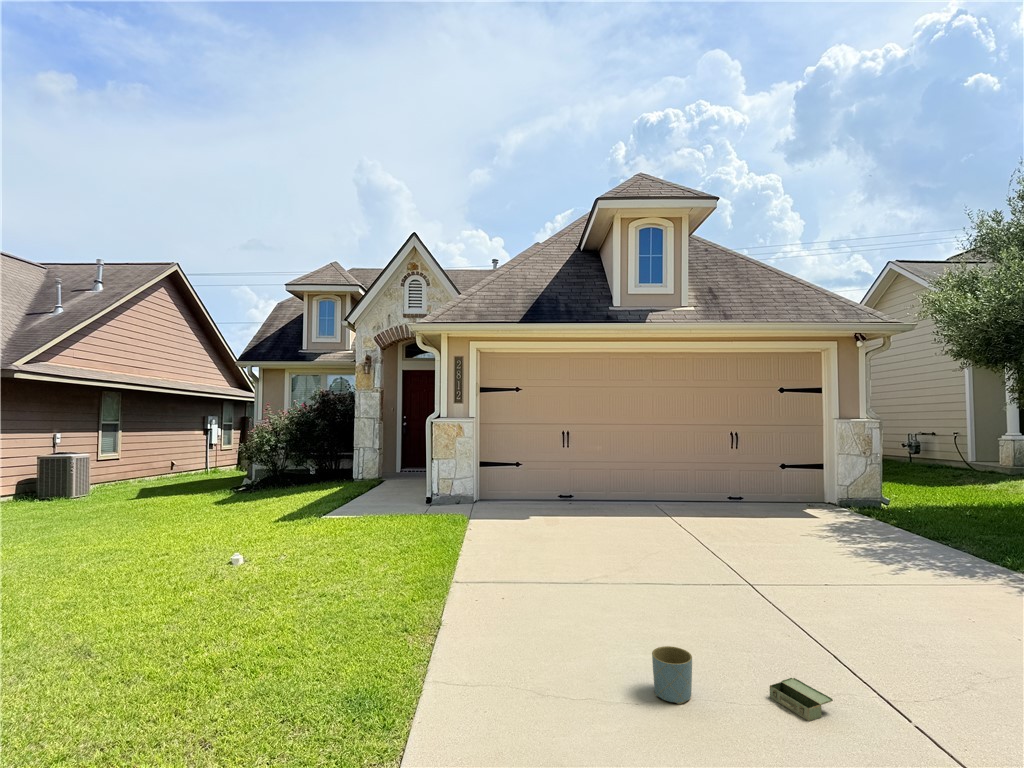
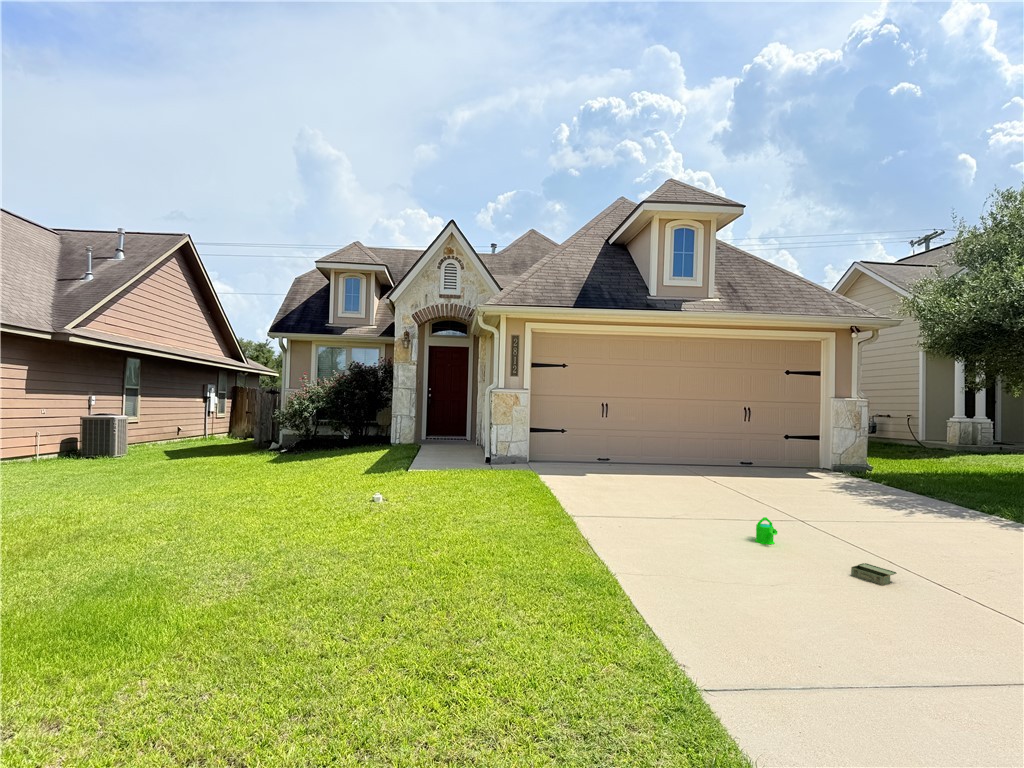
watering can: none [668,595,694,634] -> present [755,517,778,545]
planter: present [652,646,692,704] -> none [772,543,802,578]

